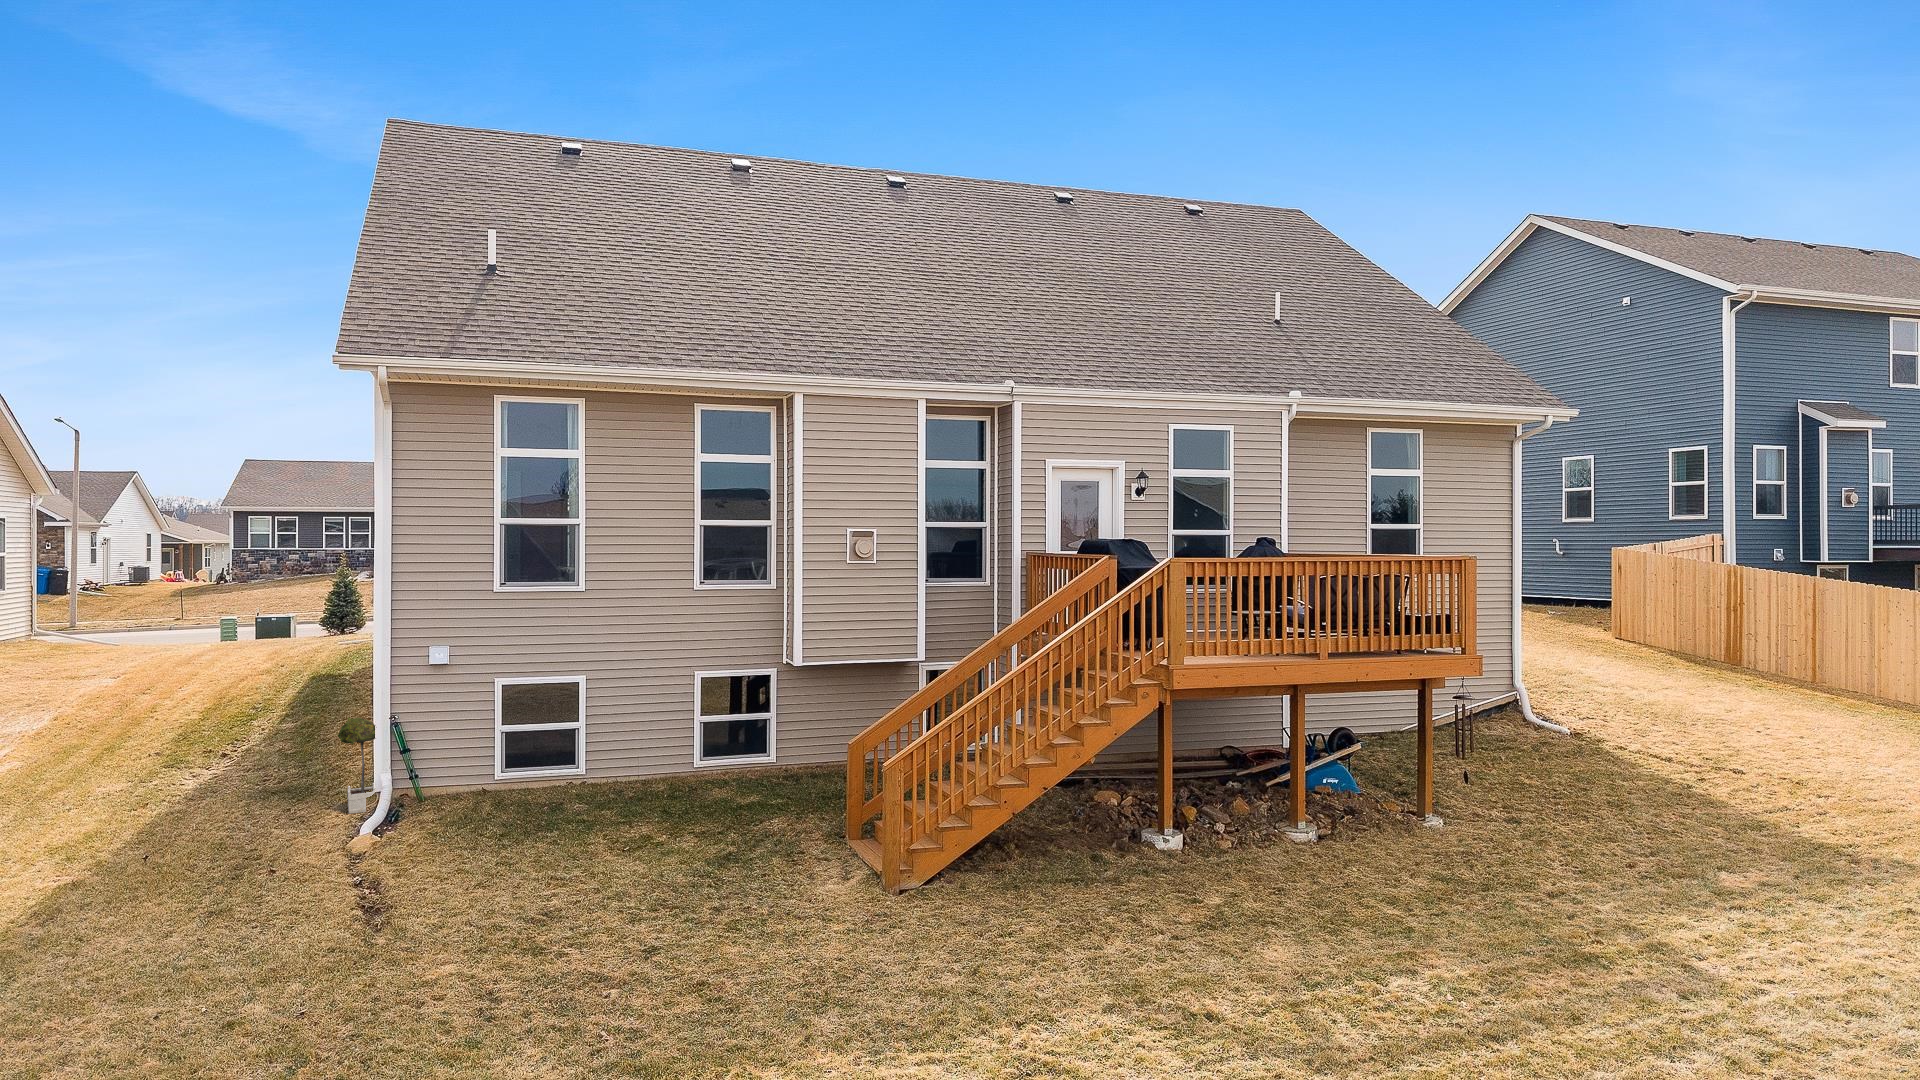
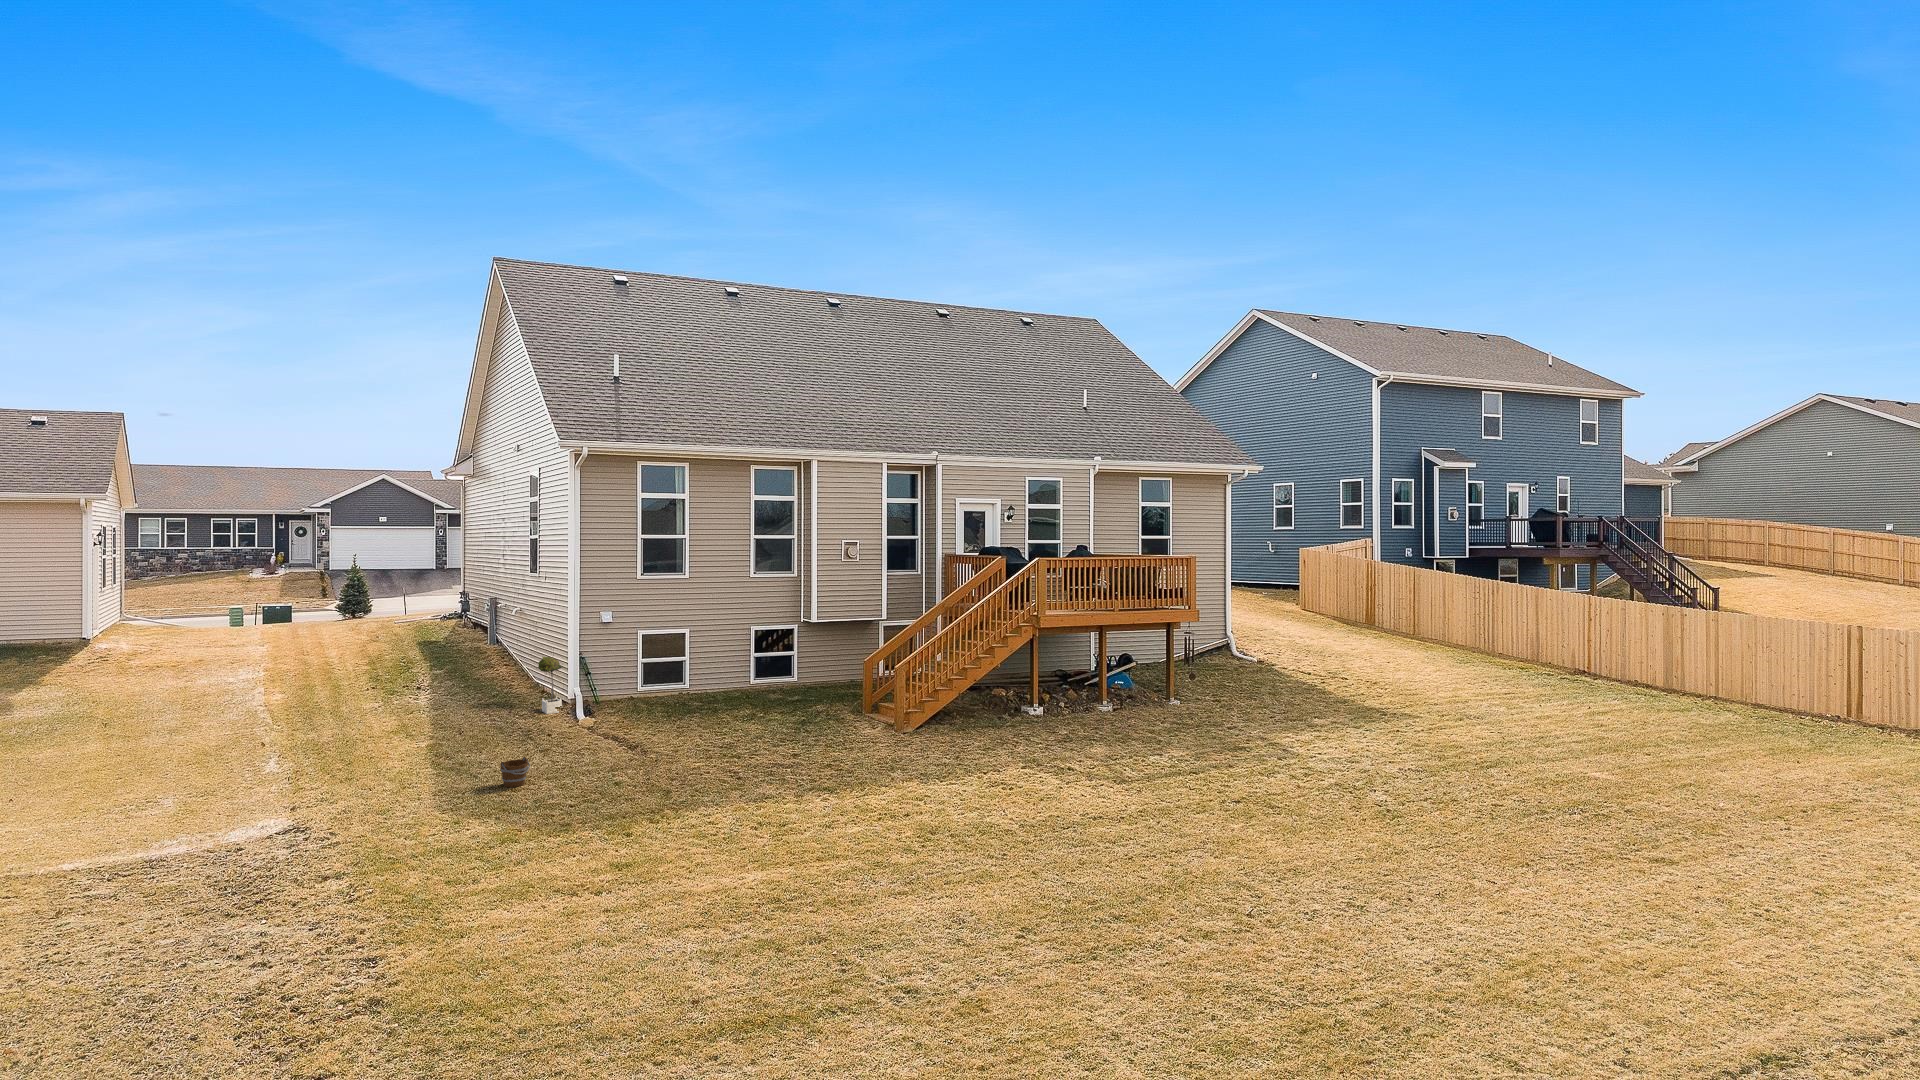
bucket: none [32,951,103,1018] -> present [500,757,530,787]

